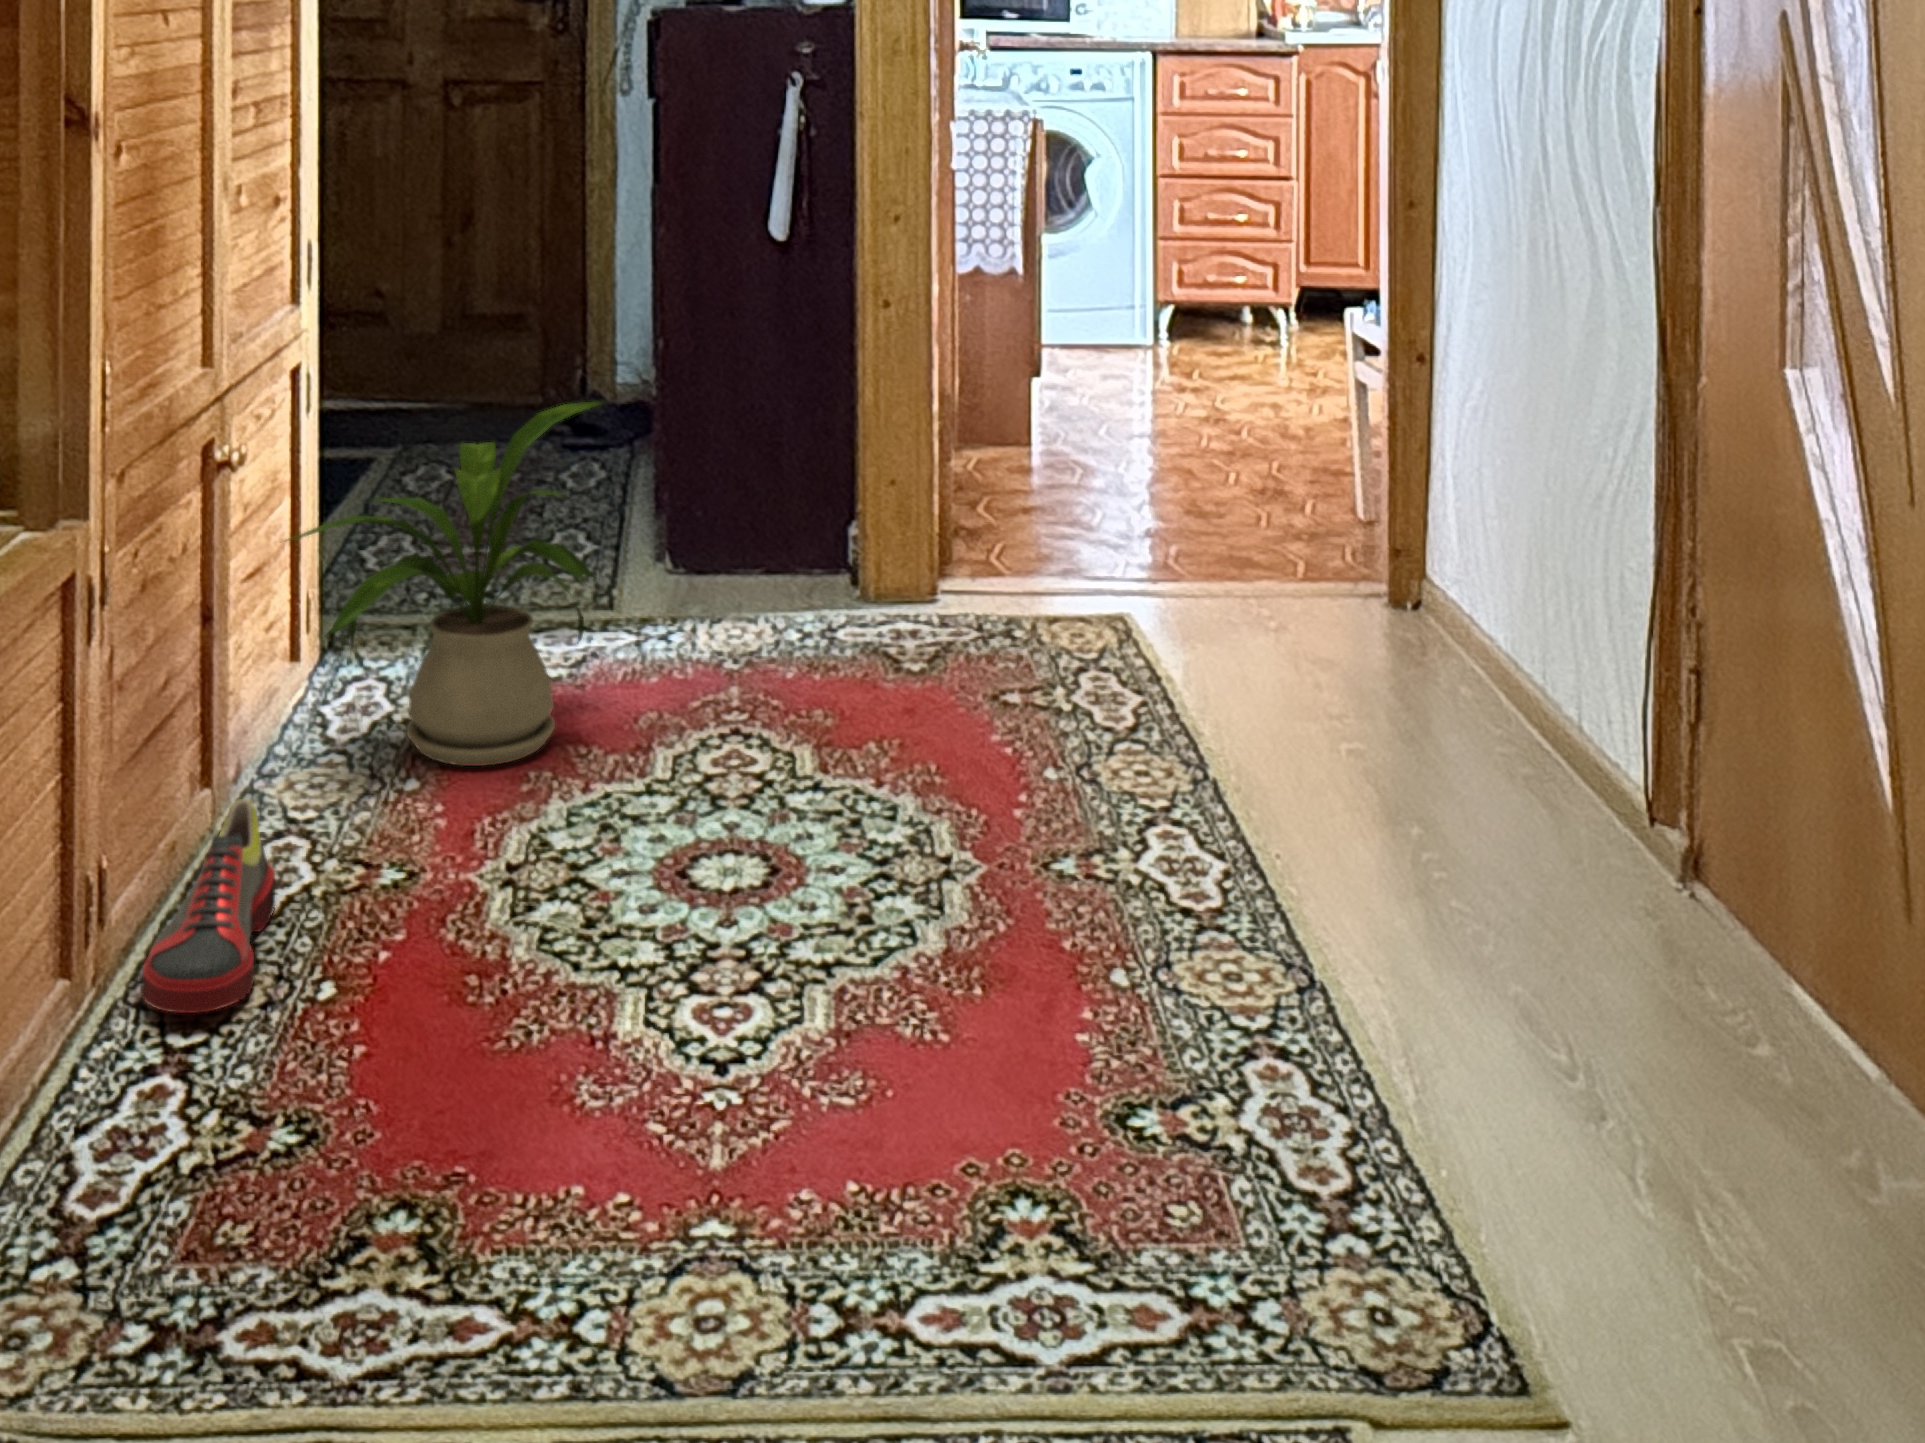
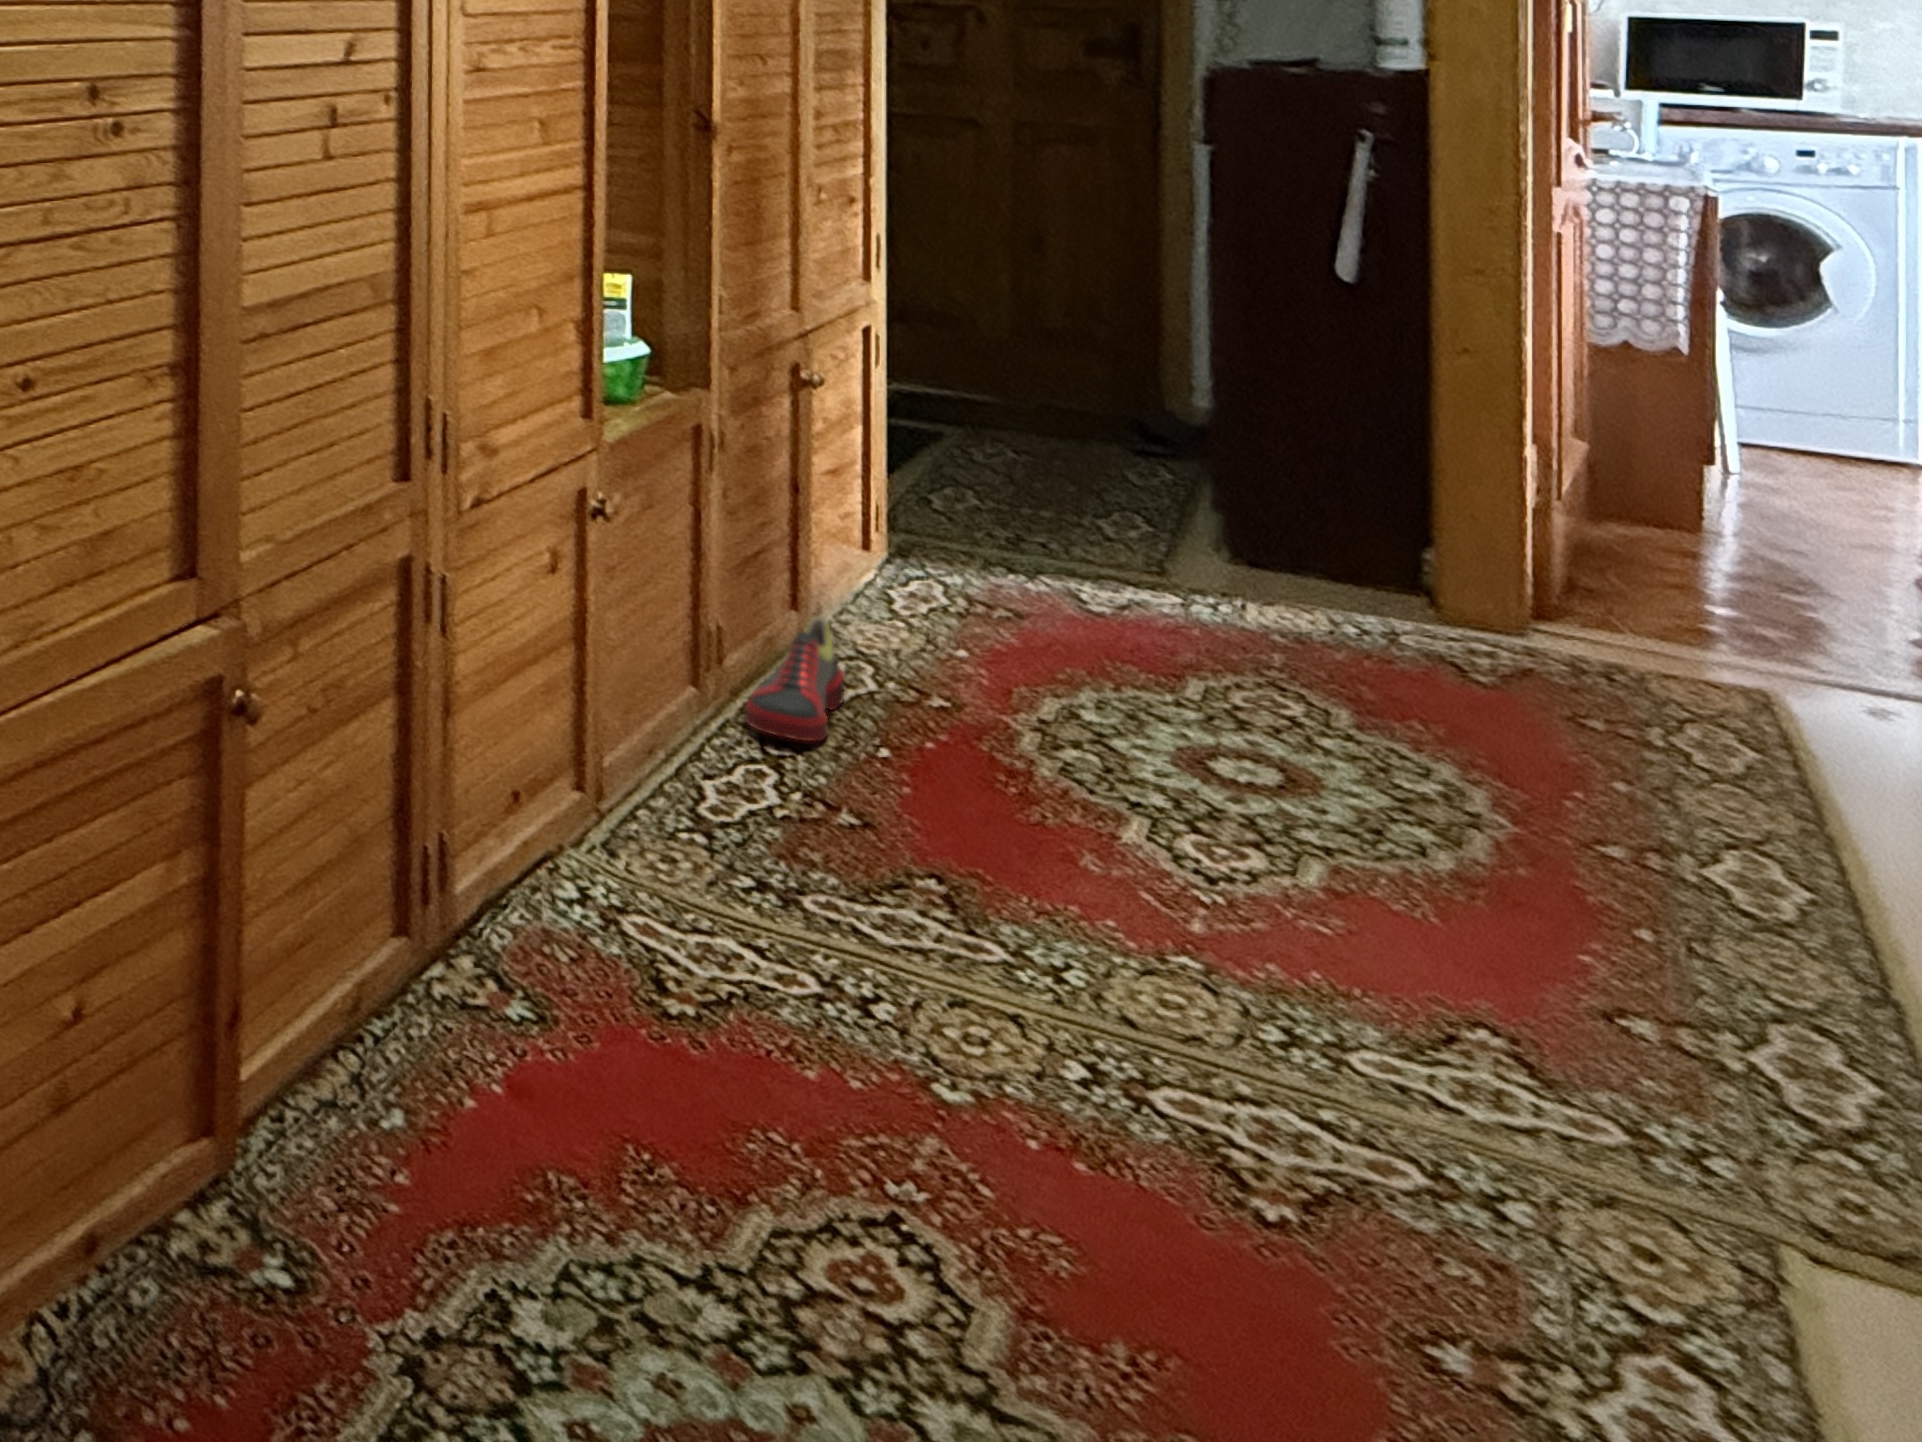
house plant: present [288,401,603,766] -> none [848,384,1144,660]

